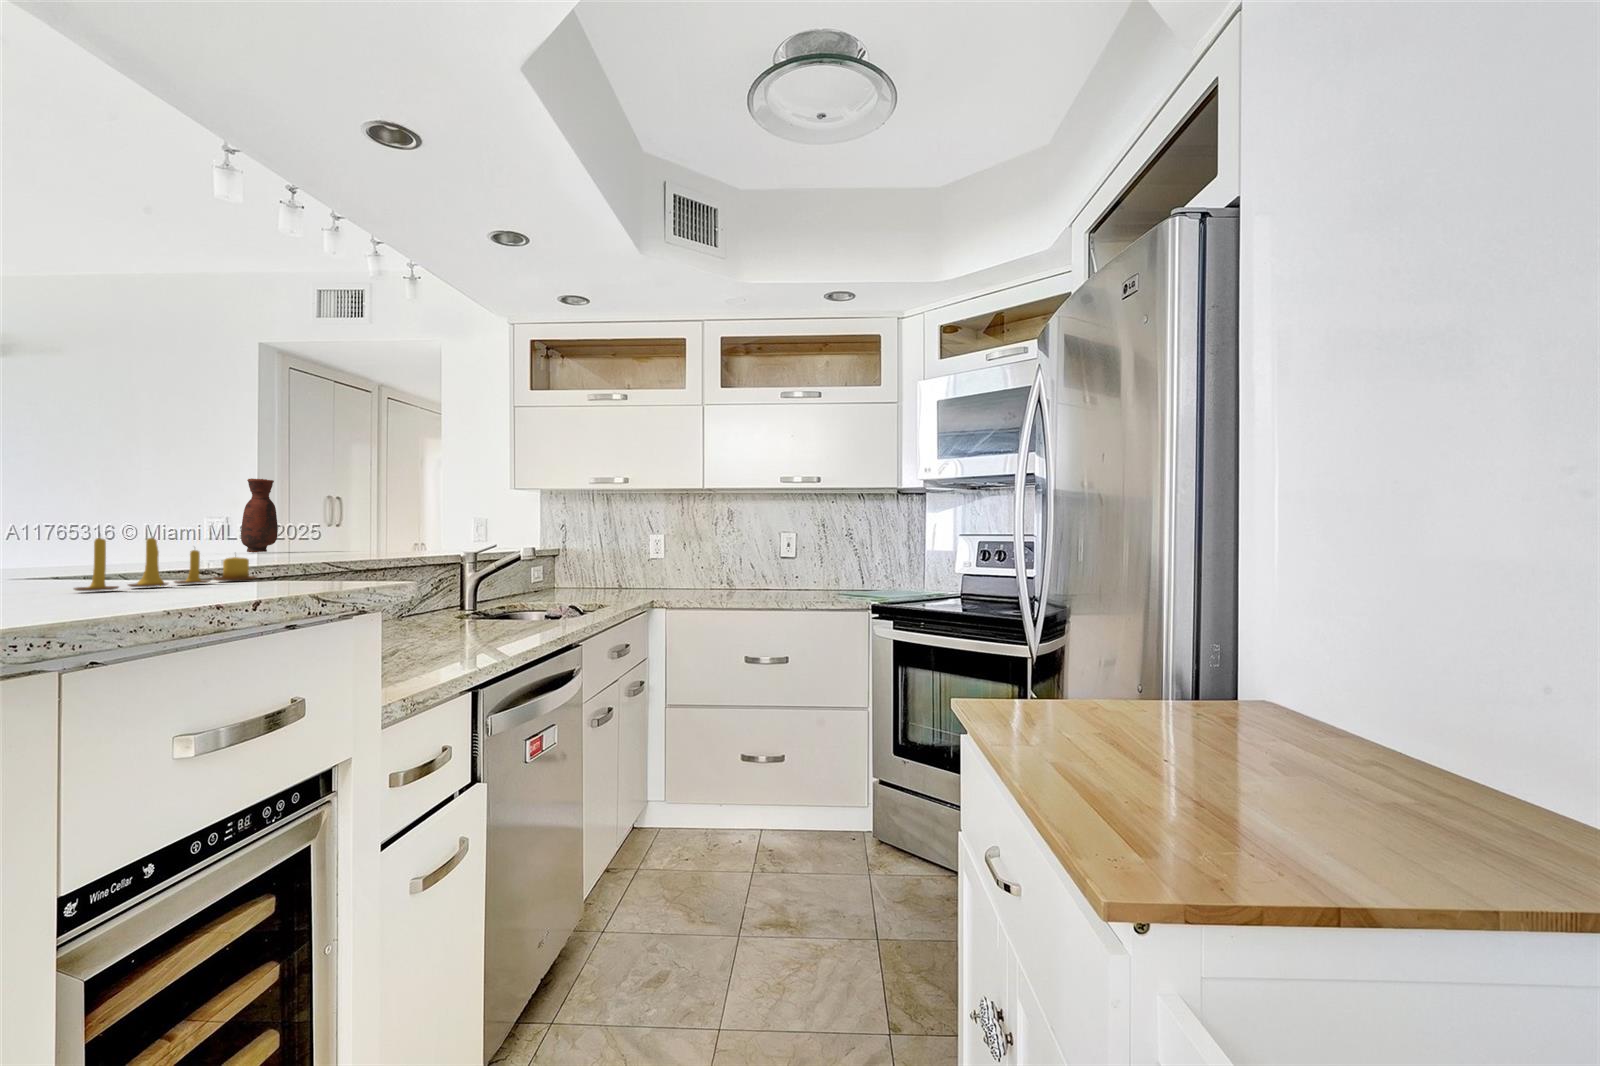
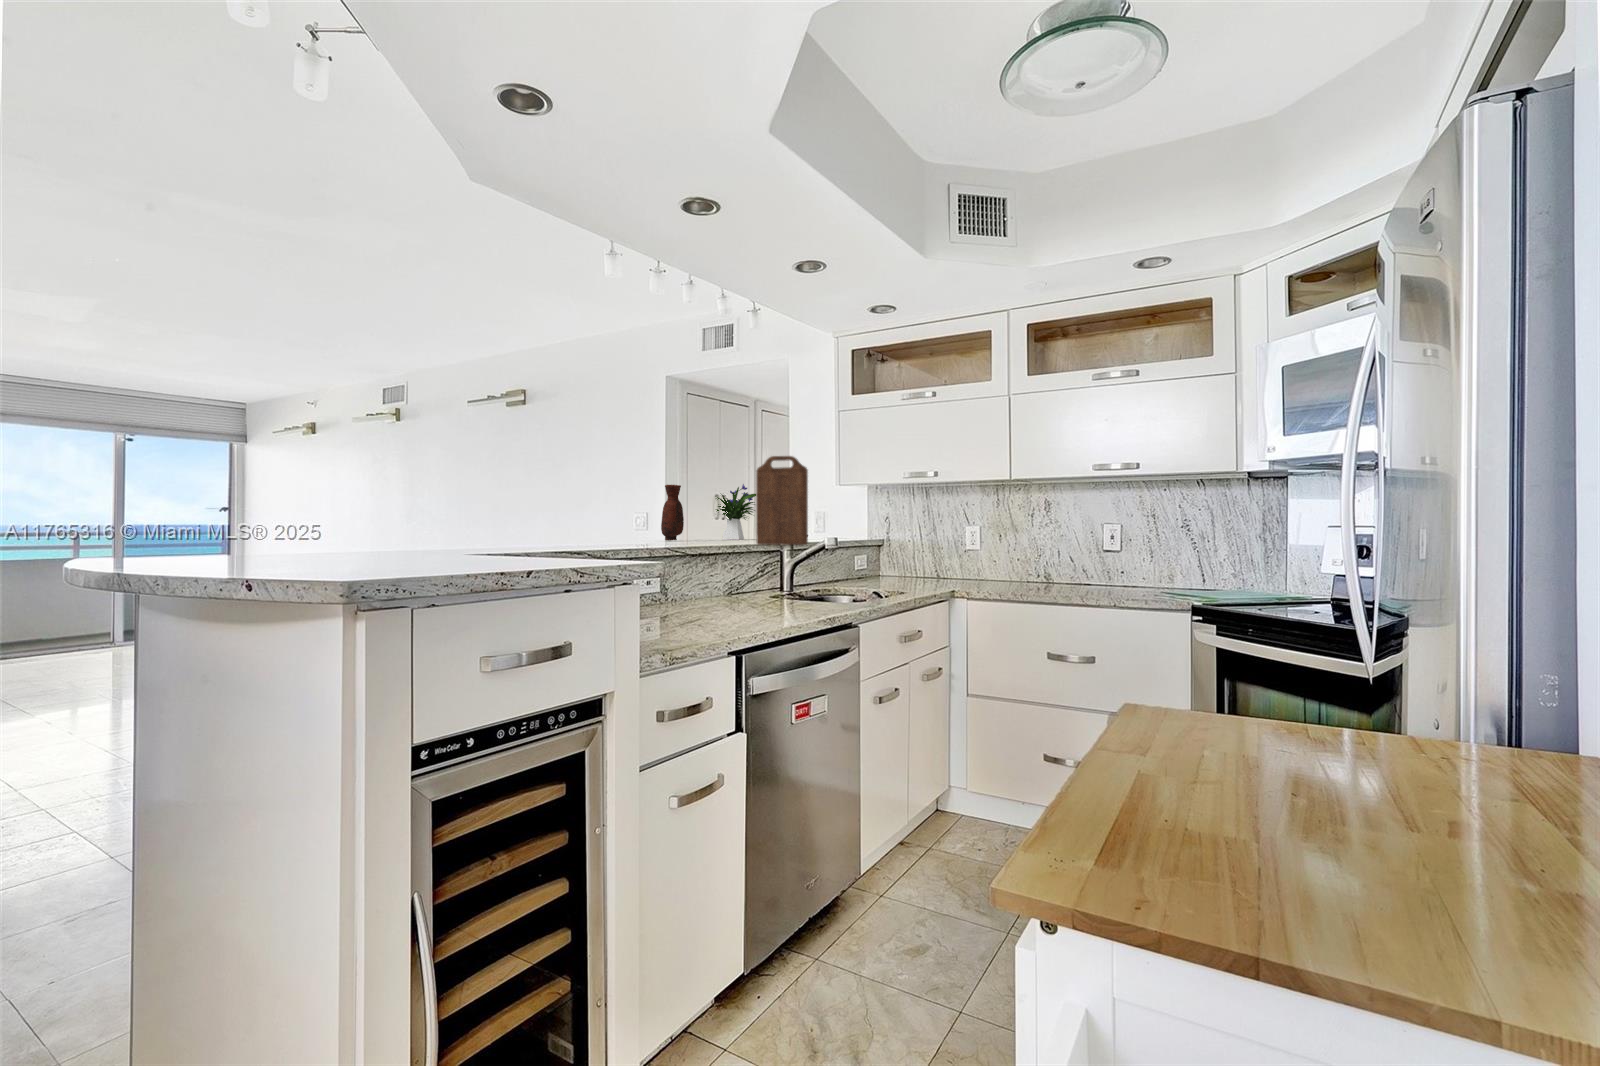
cutting board: none [430,451,498,557] -> present [756,456,808,545]
flower arrangement: none [306,476,387,550] -> present [715,484,756,540]
candle: present [74,537,256,591] -> none [468,524,580,562]

